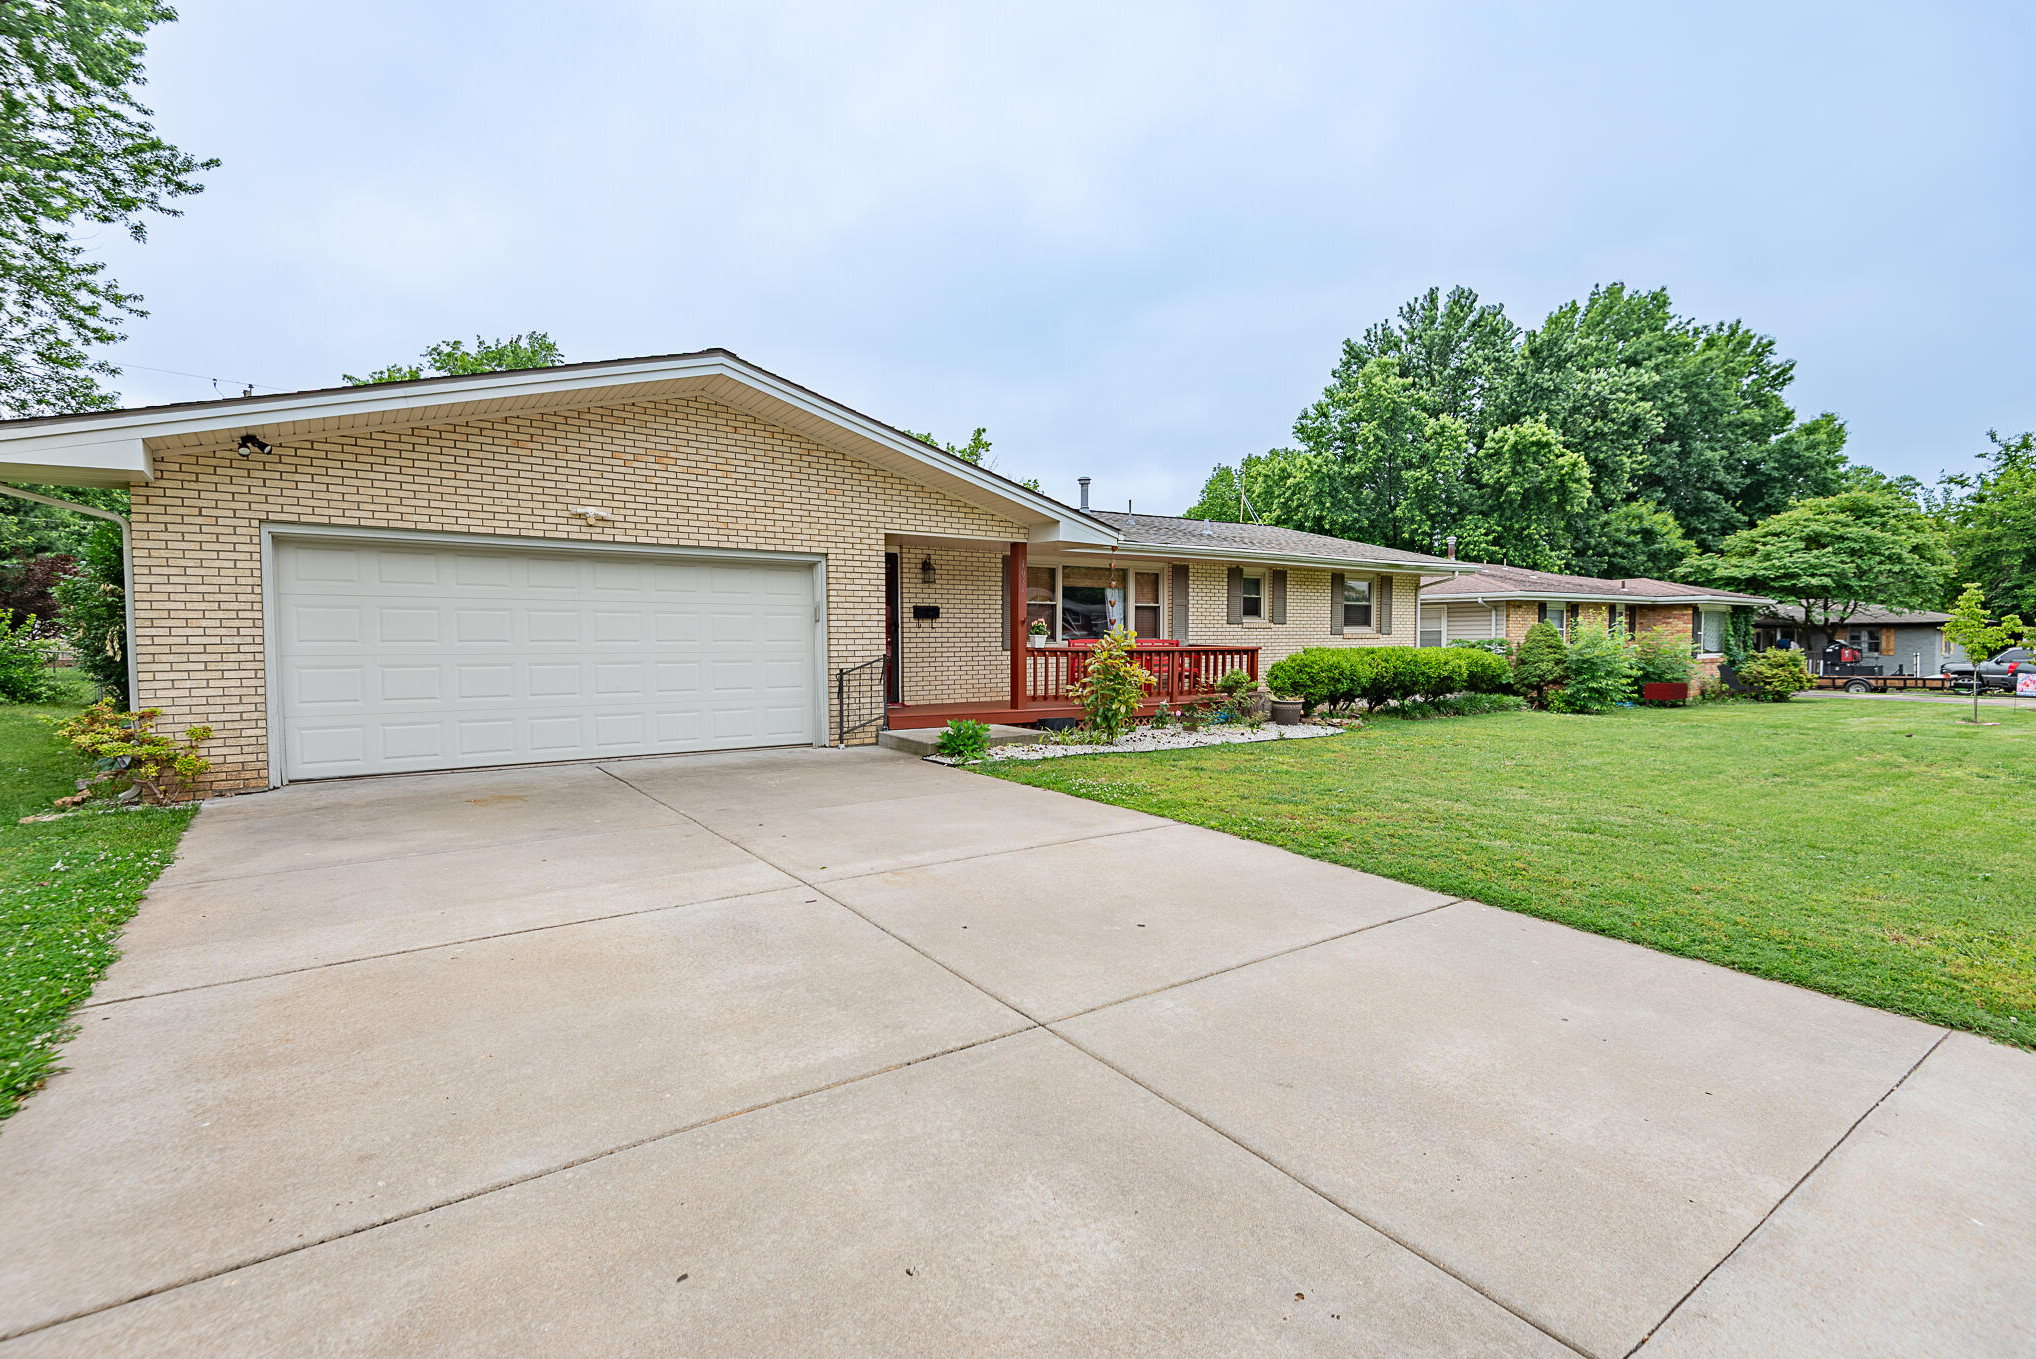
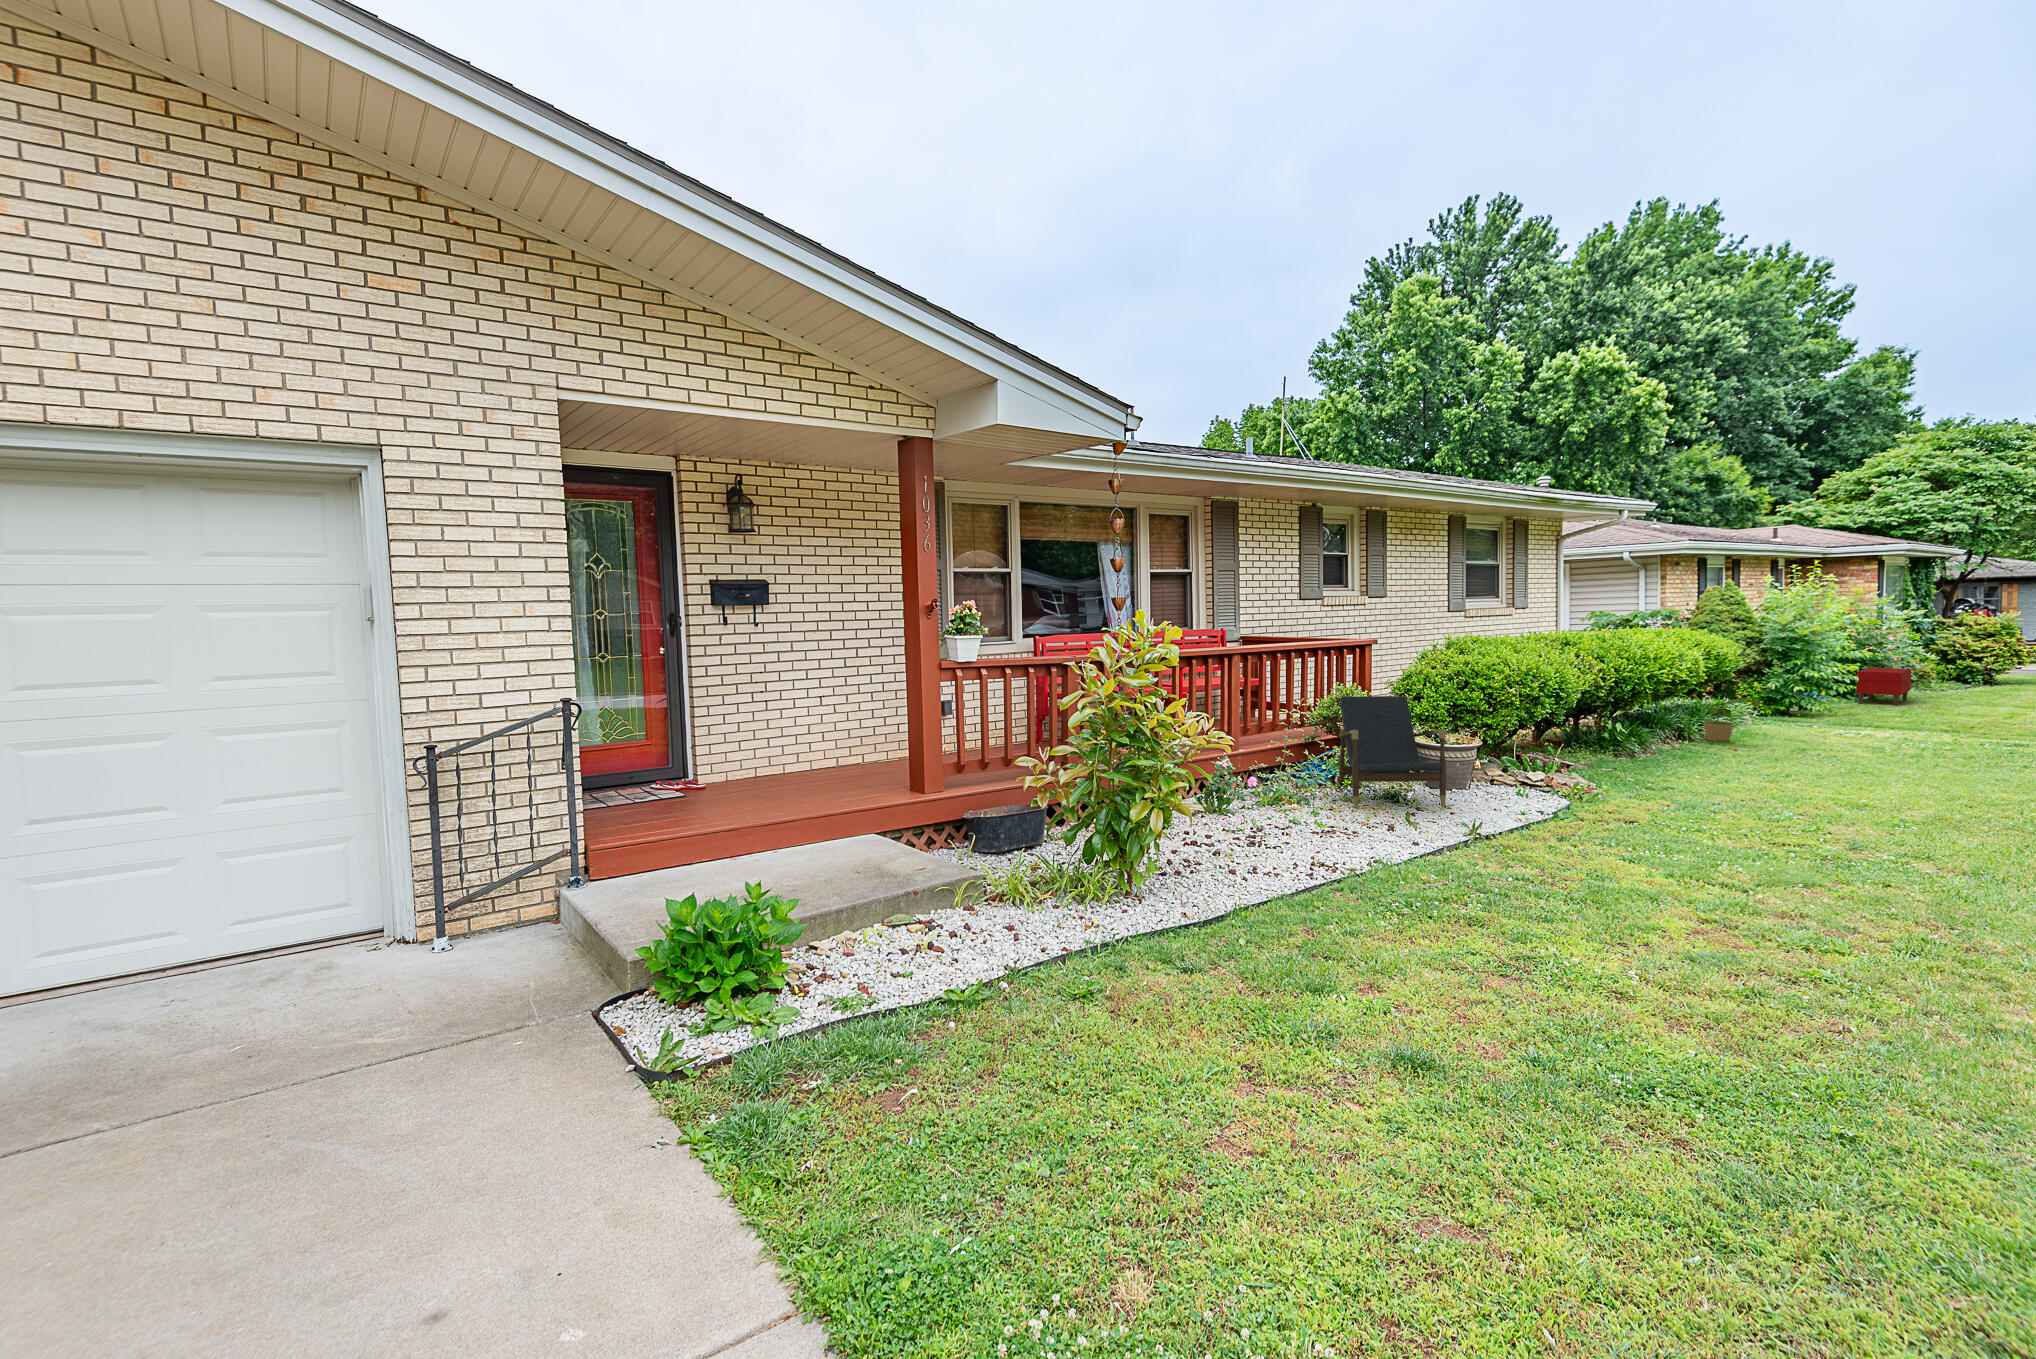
lounge chair: present [1717,665,1766,702] -> present [1339,696,1446,808]
potted plant: present [1181,697,1215,731] -> present [1703,698,1762,741]

